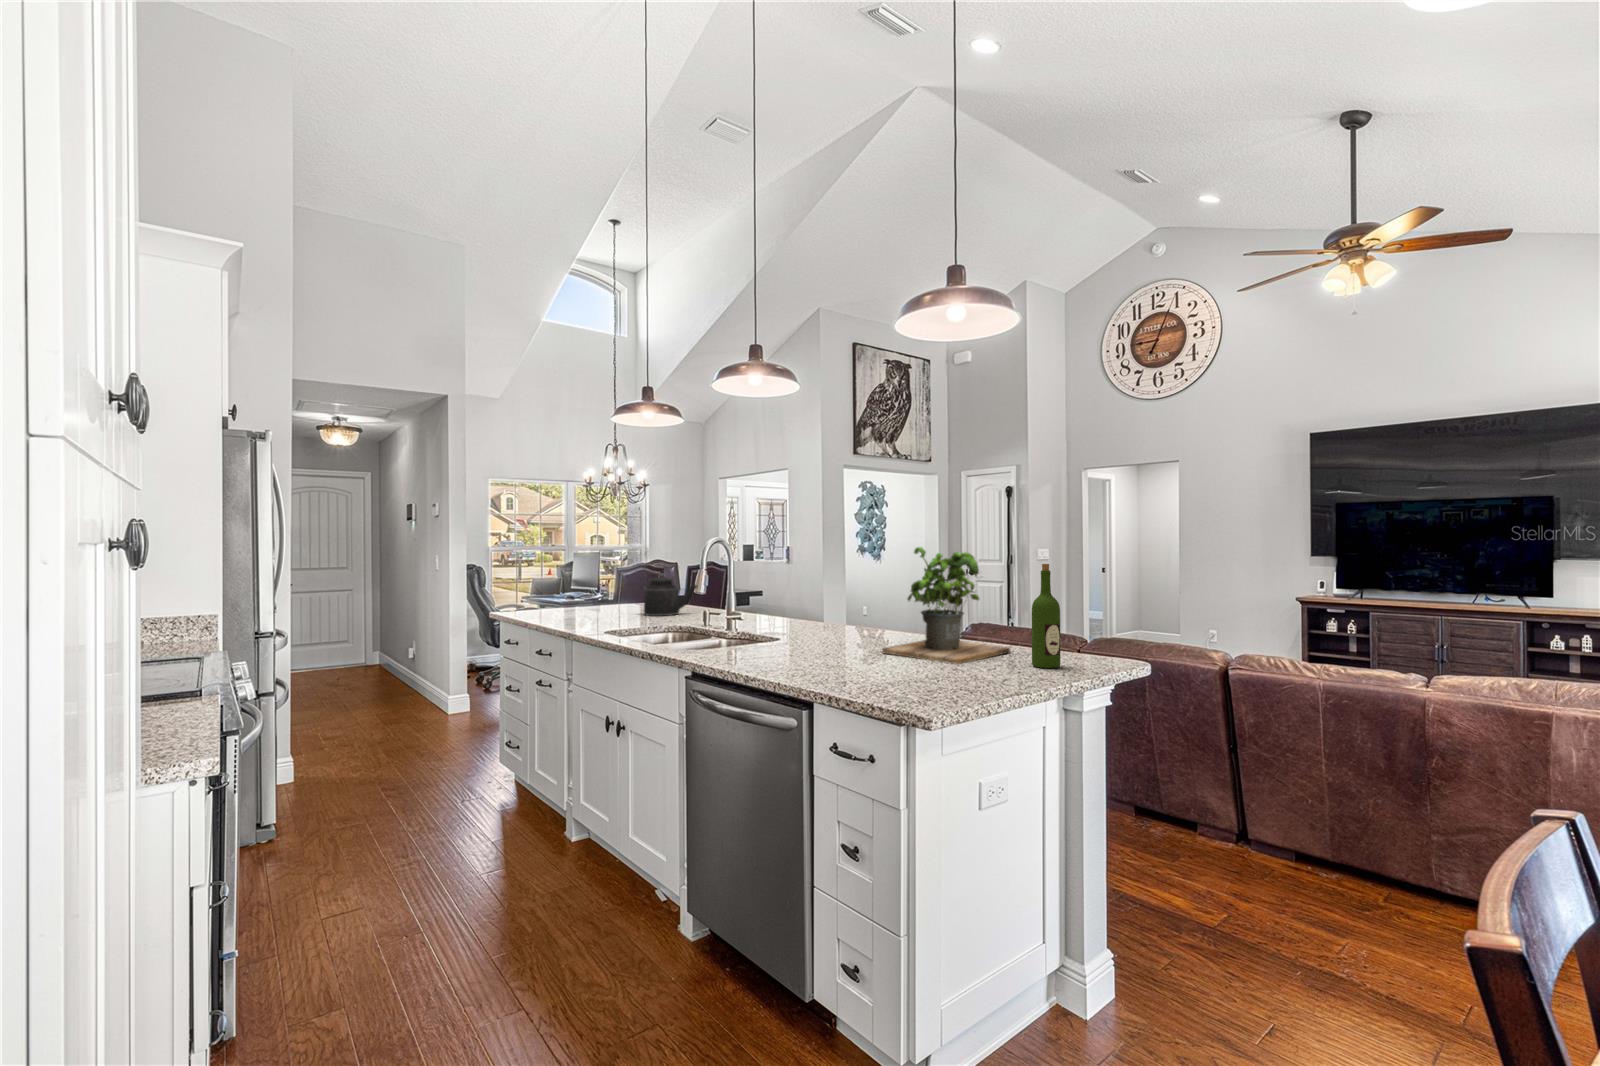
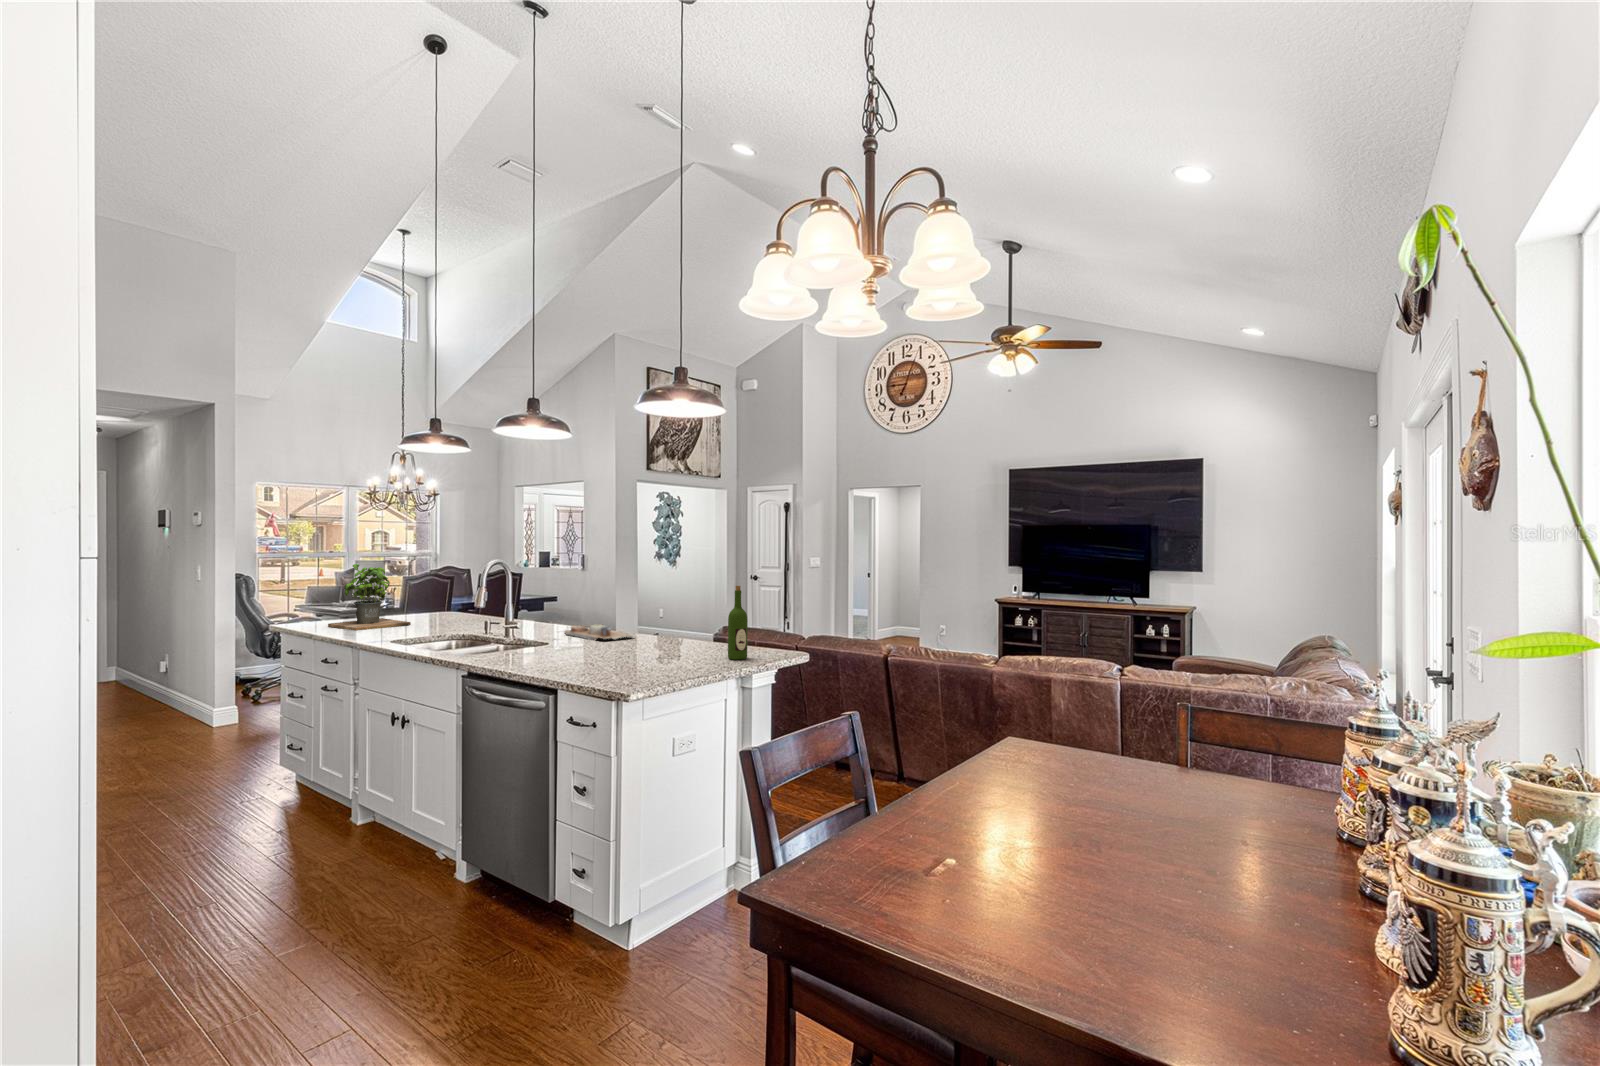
potted plant: present [882,547,1010,664] -> present [328,564,411,631]
kettle: present [644,573,697,616] -> none [430,578,482,625]
cutting board: none [794,617,884,637] -> present [564,625,634,640]

